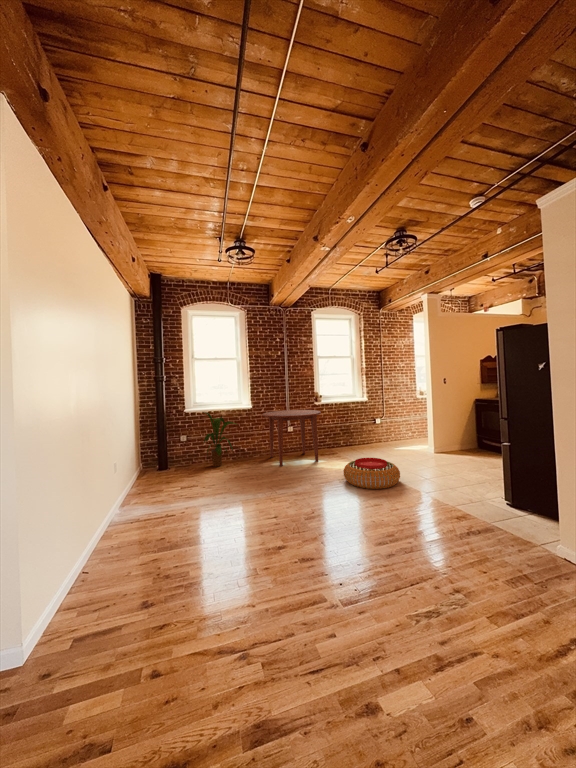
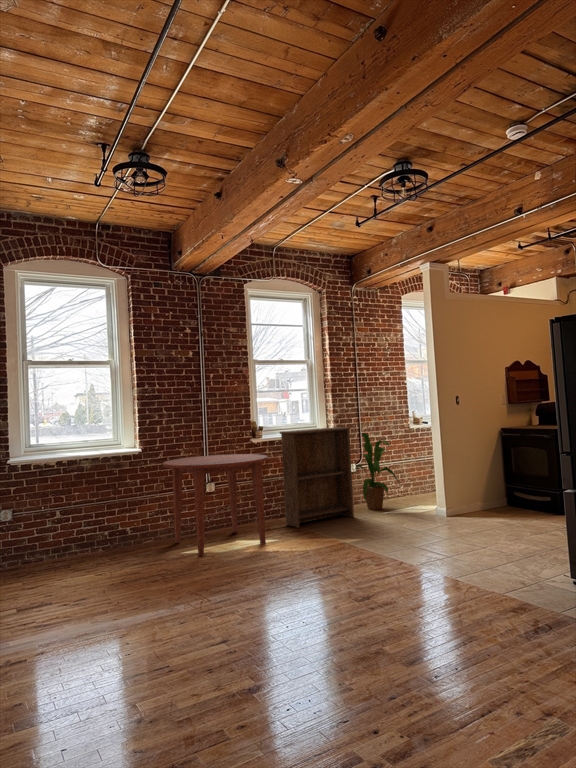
bookshelf: none [331,396,375,453] -> present [280,427,354,528]
house plant: present [203,412,236,467] -> present [354,433,401,510]
pouf: present [343,458,400,489] -> none [320,529,413,580]

